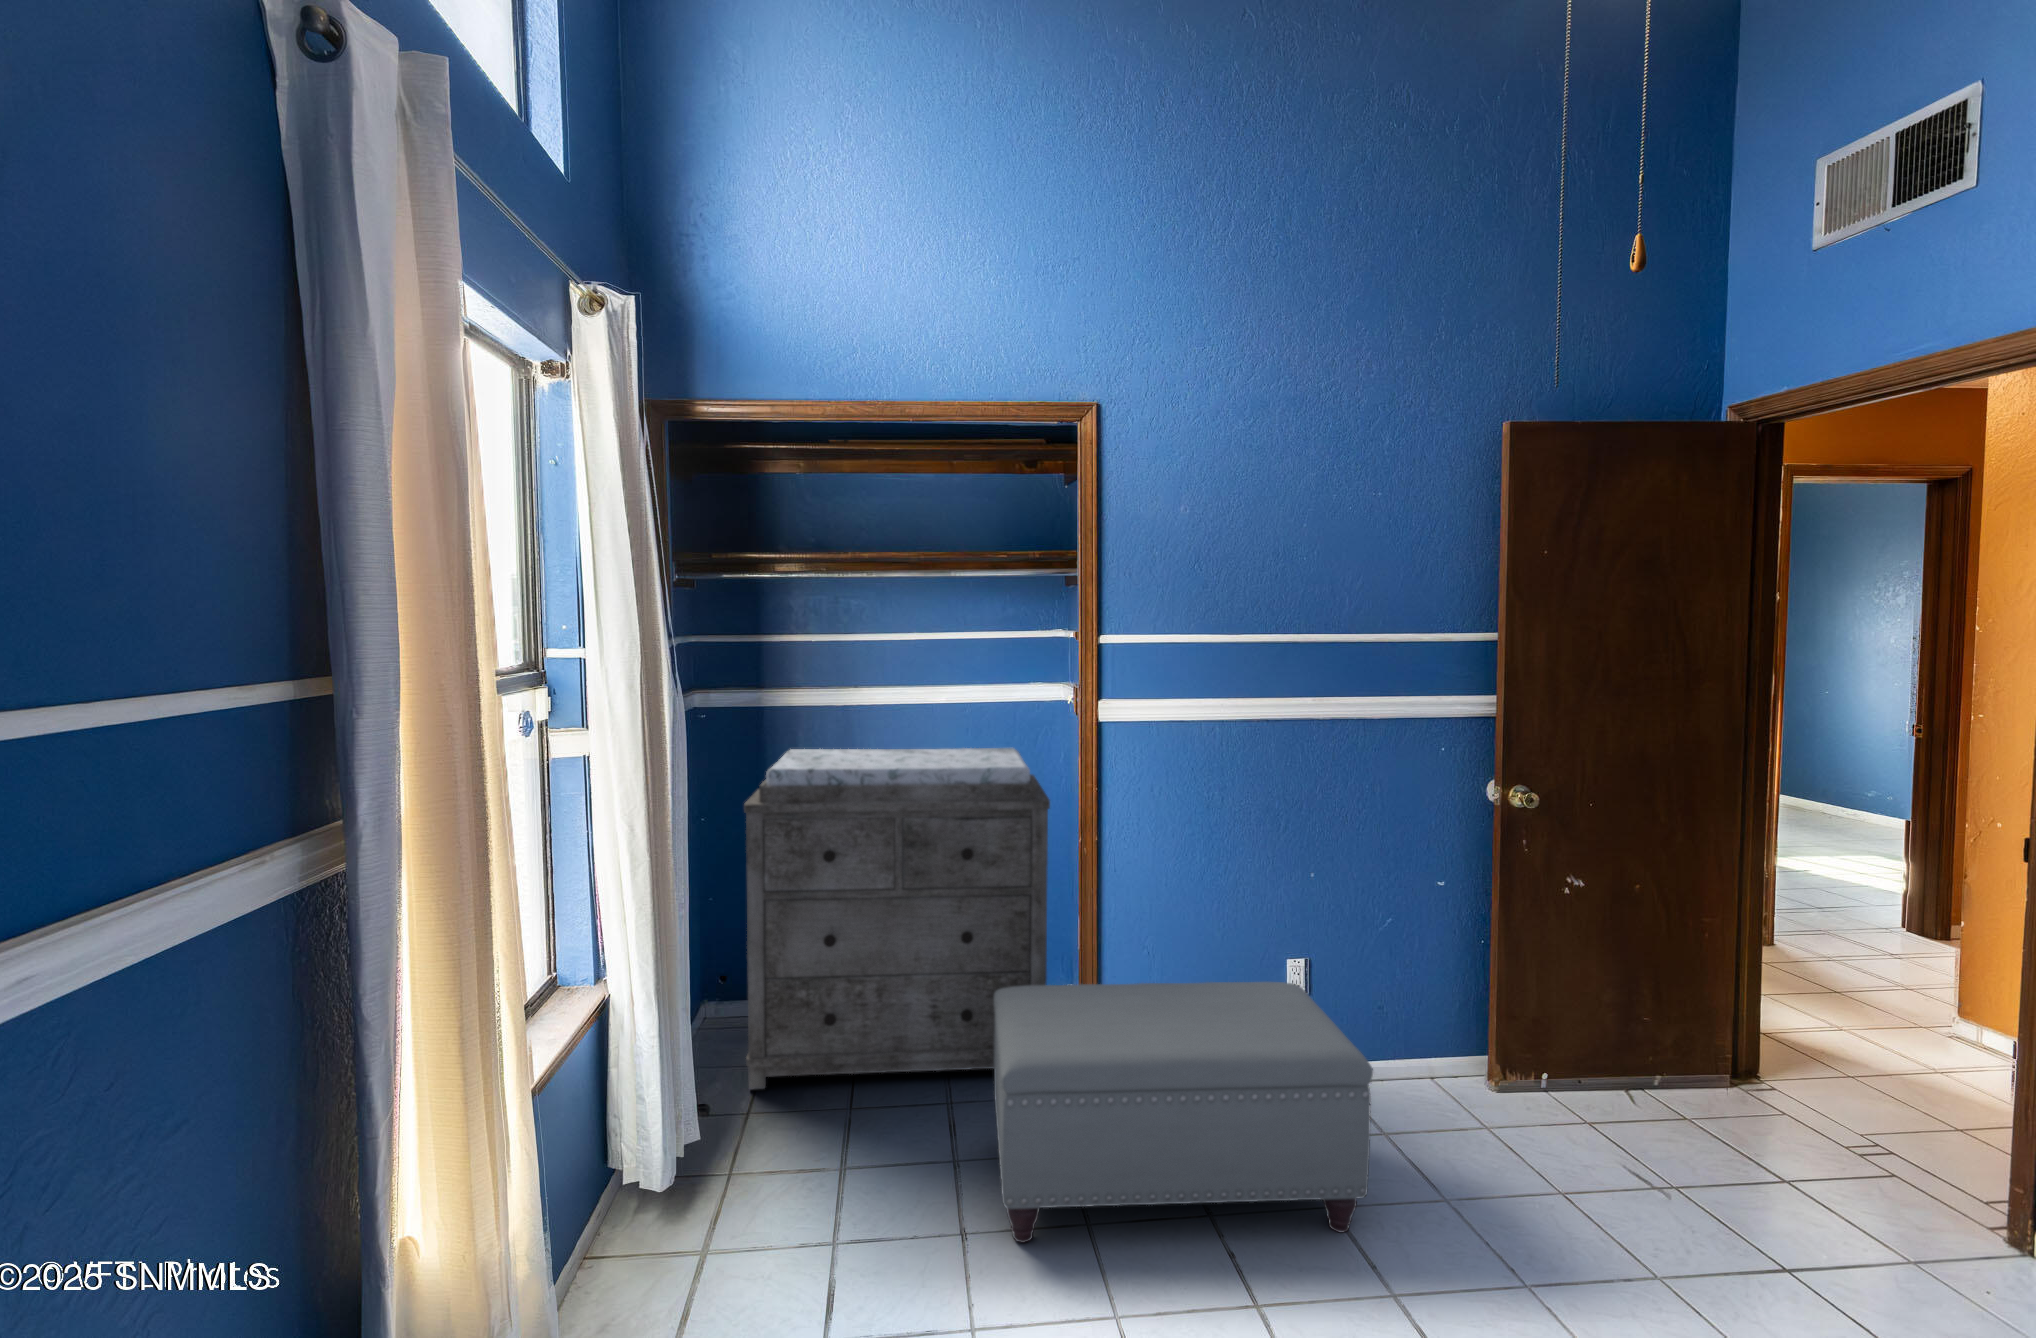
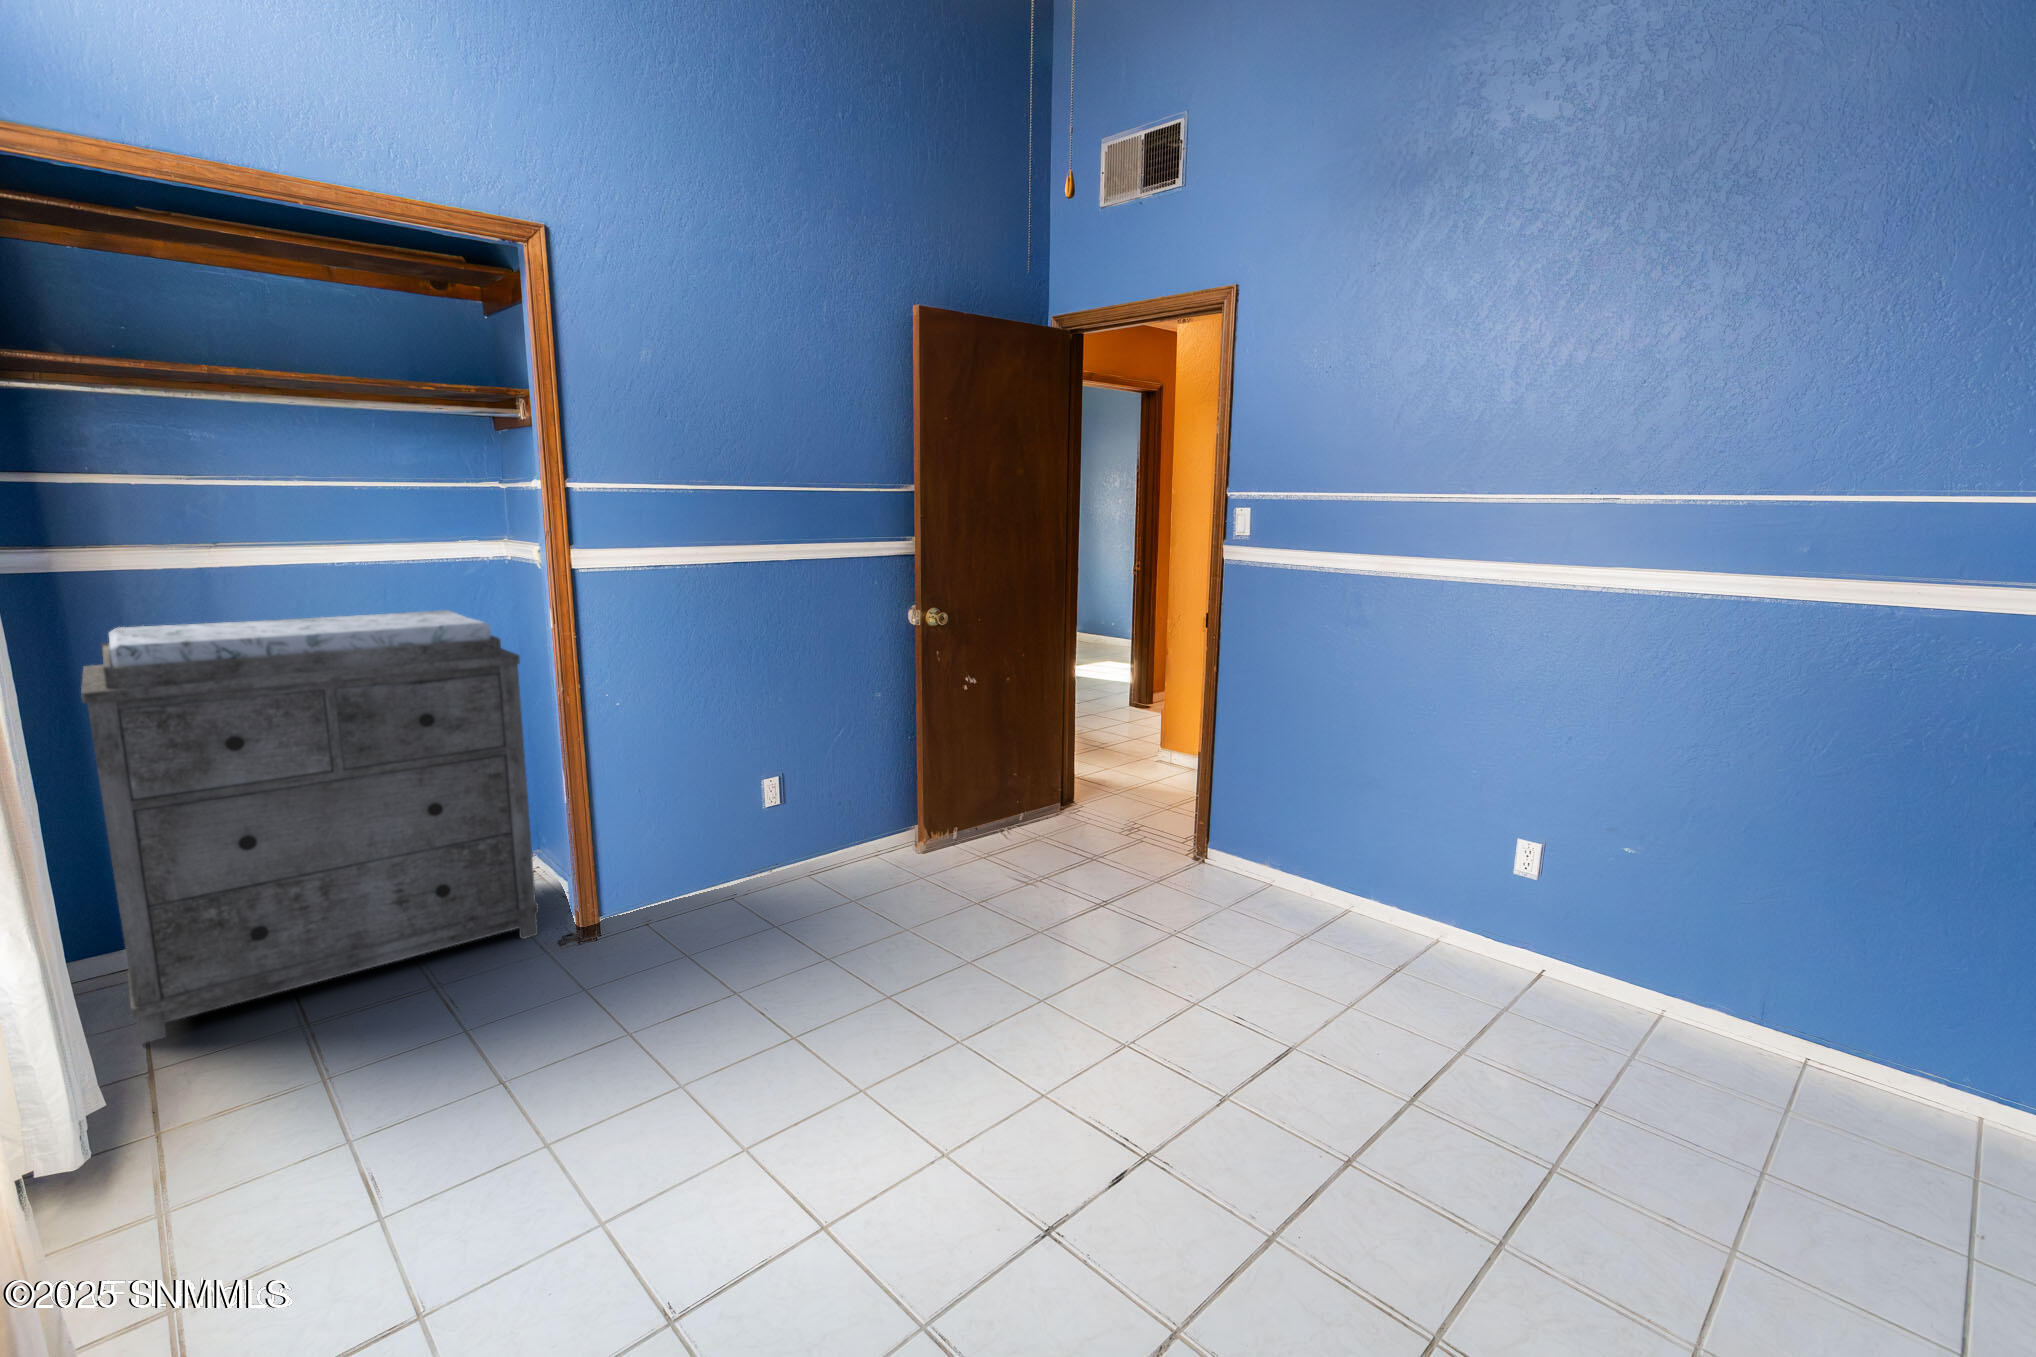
ottoman: present [994,982,1373,1243] -> none [493,787,865,1057]

